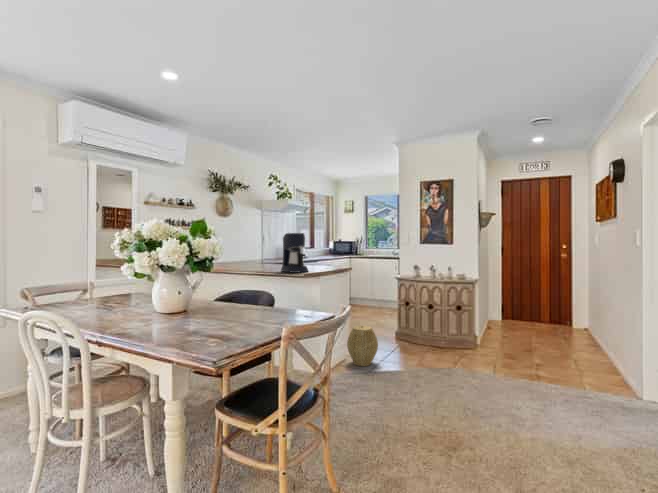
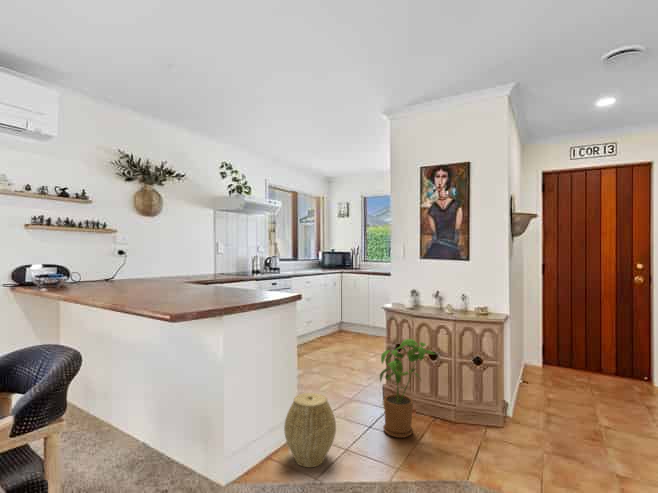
coffee maker: present [281,233,308,273] -> none [173,239,217,307]
house plant: none [399,293,434,354] -> present [380,339,434,438]

